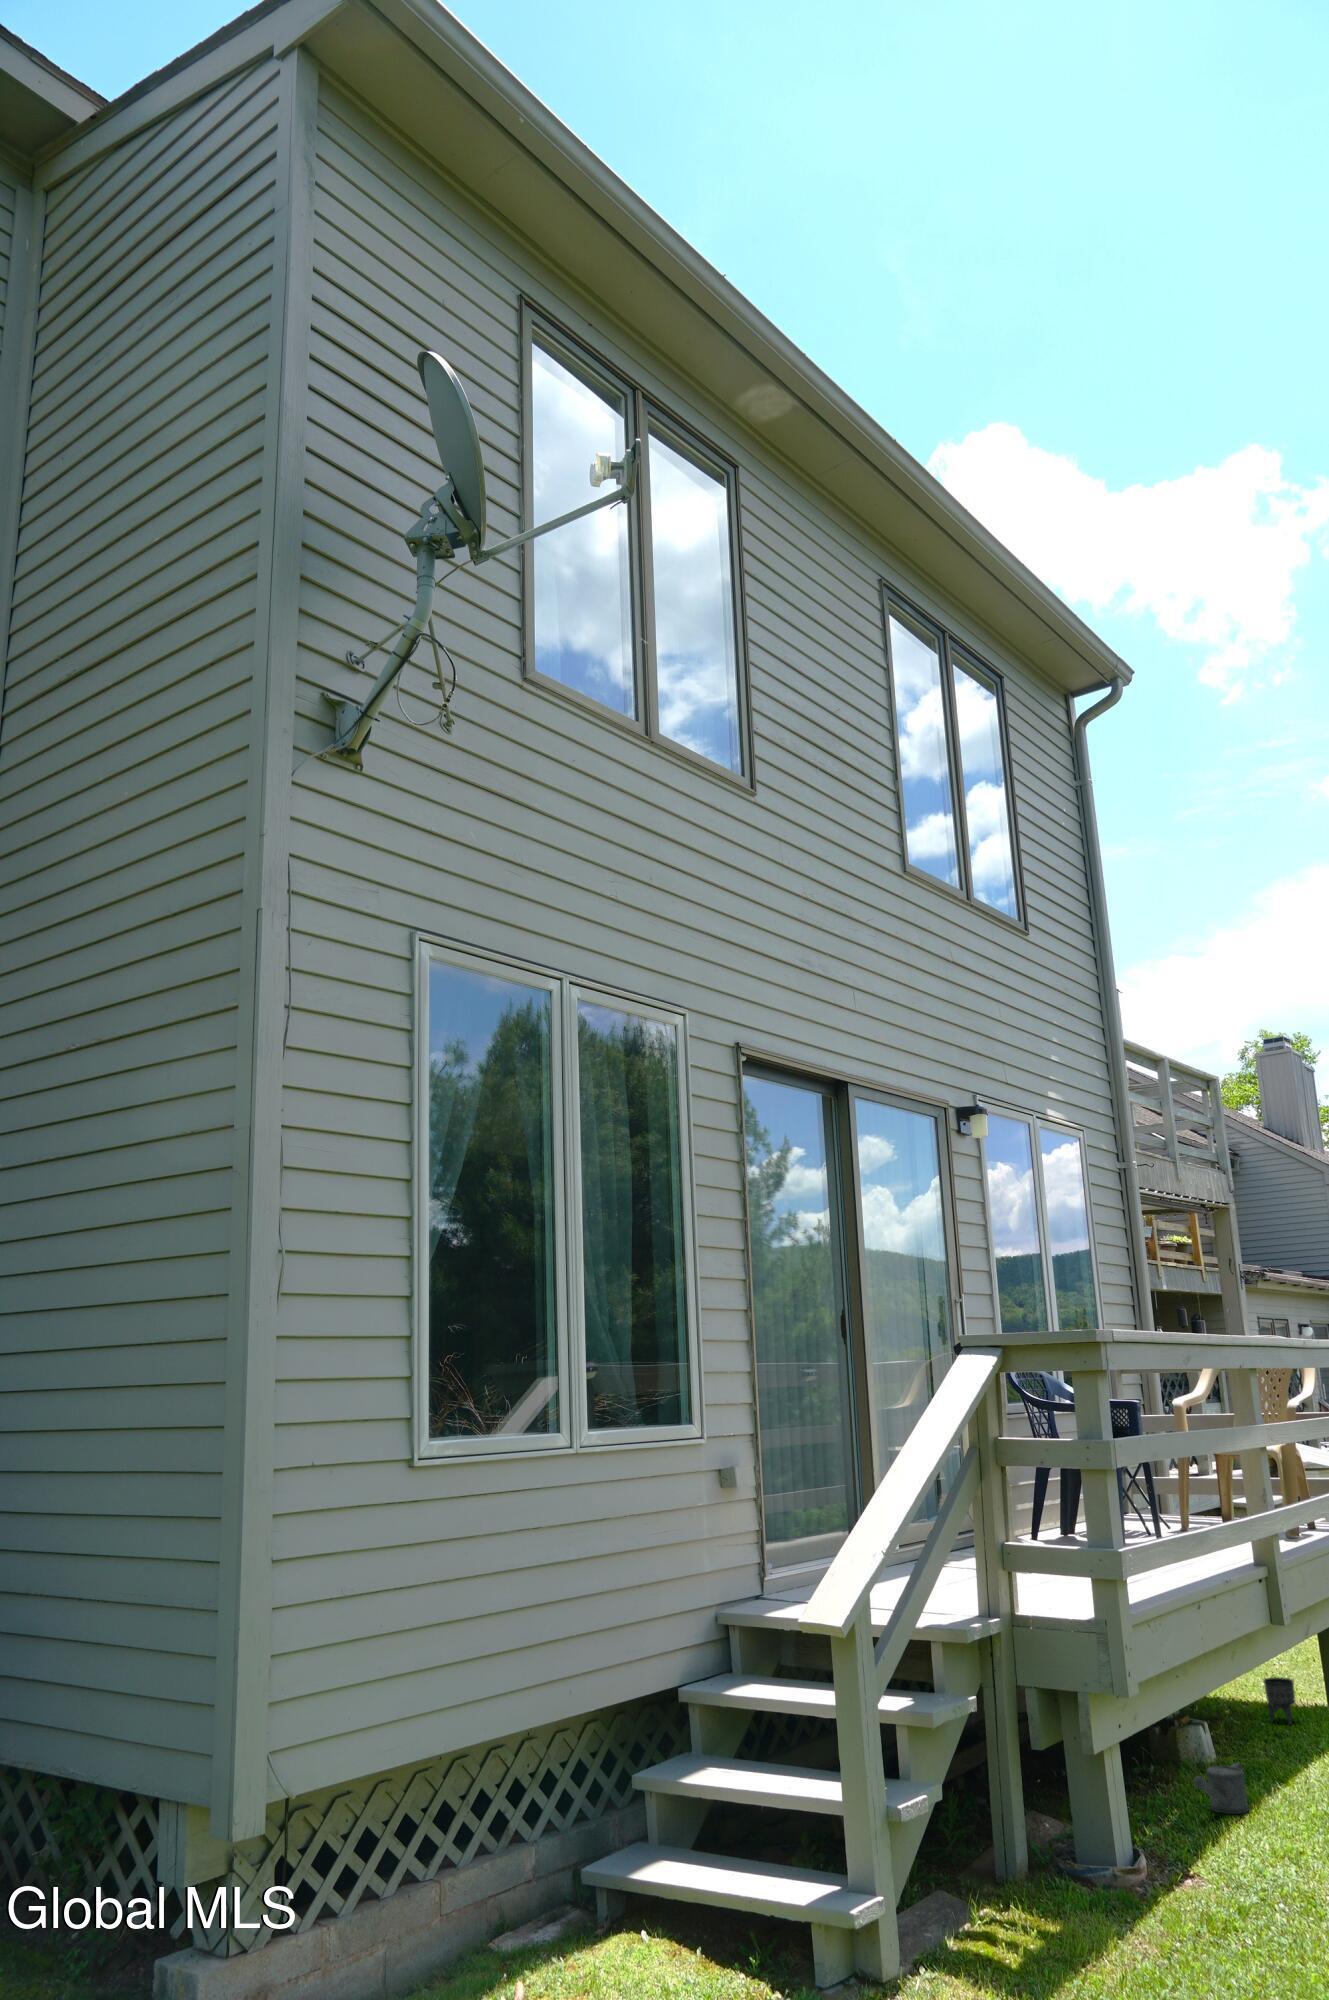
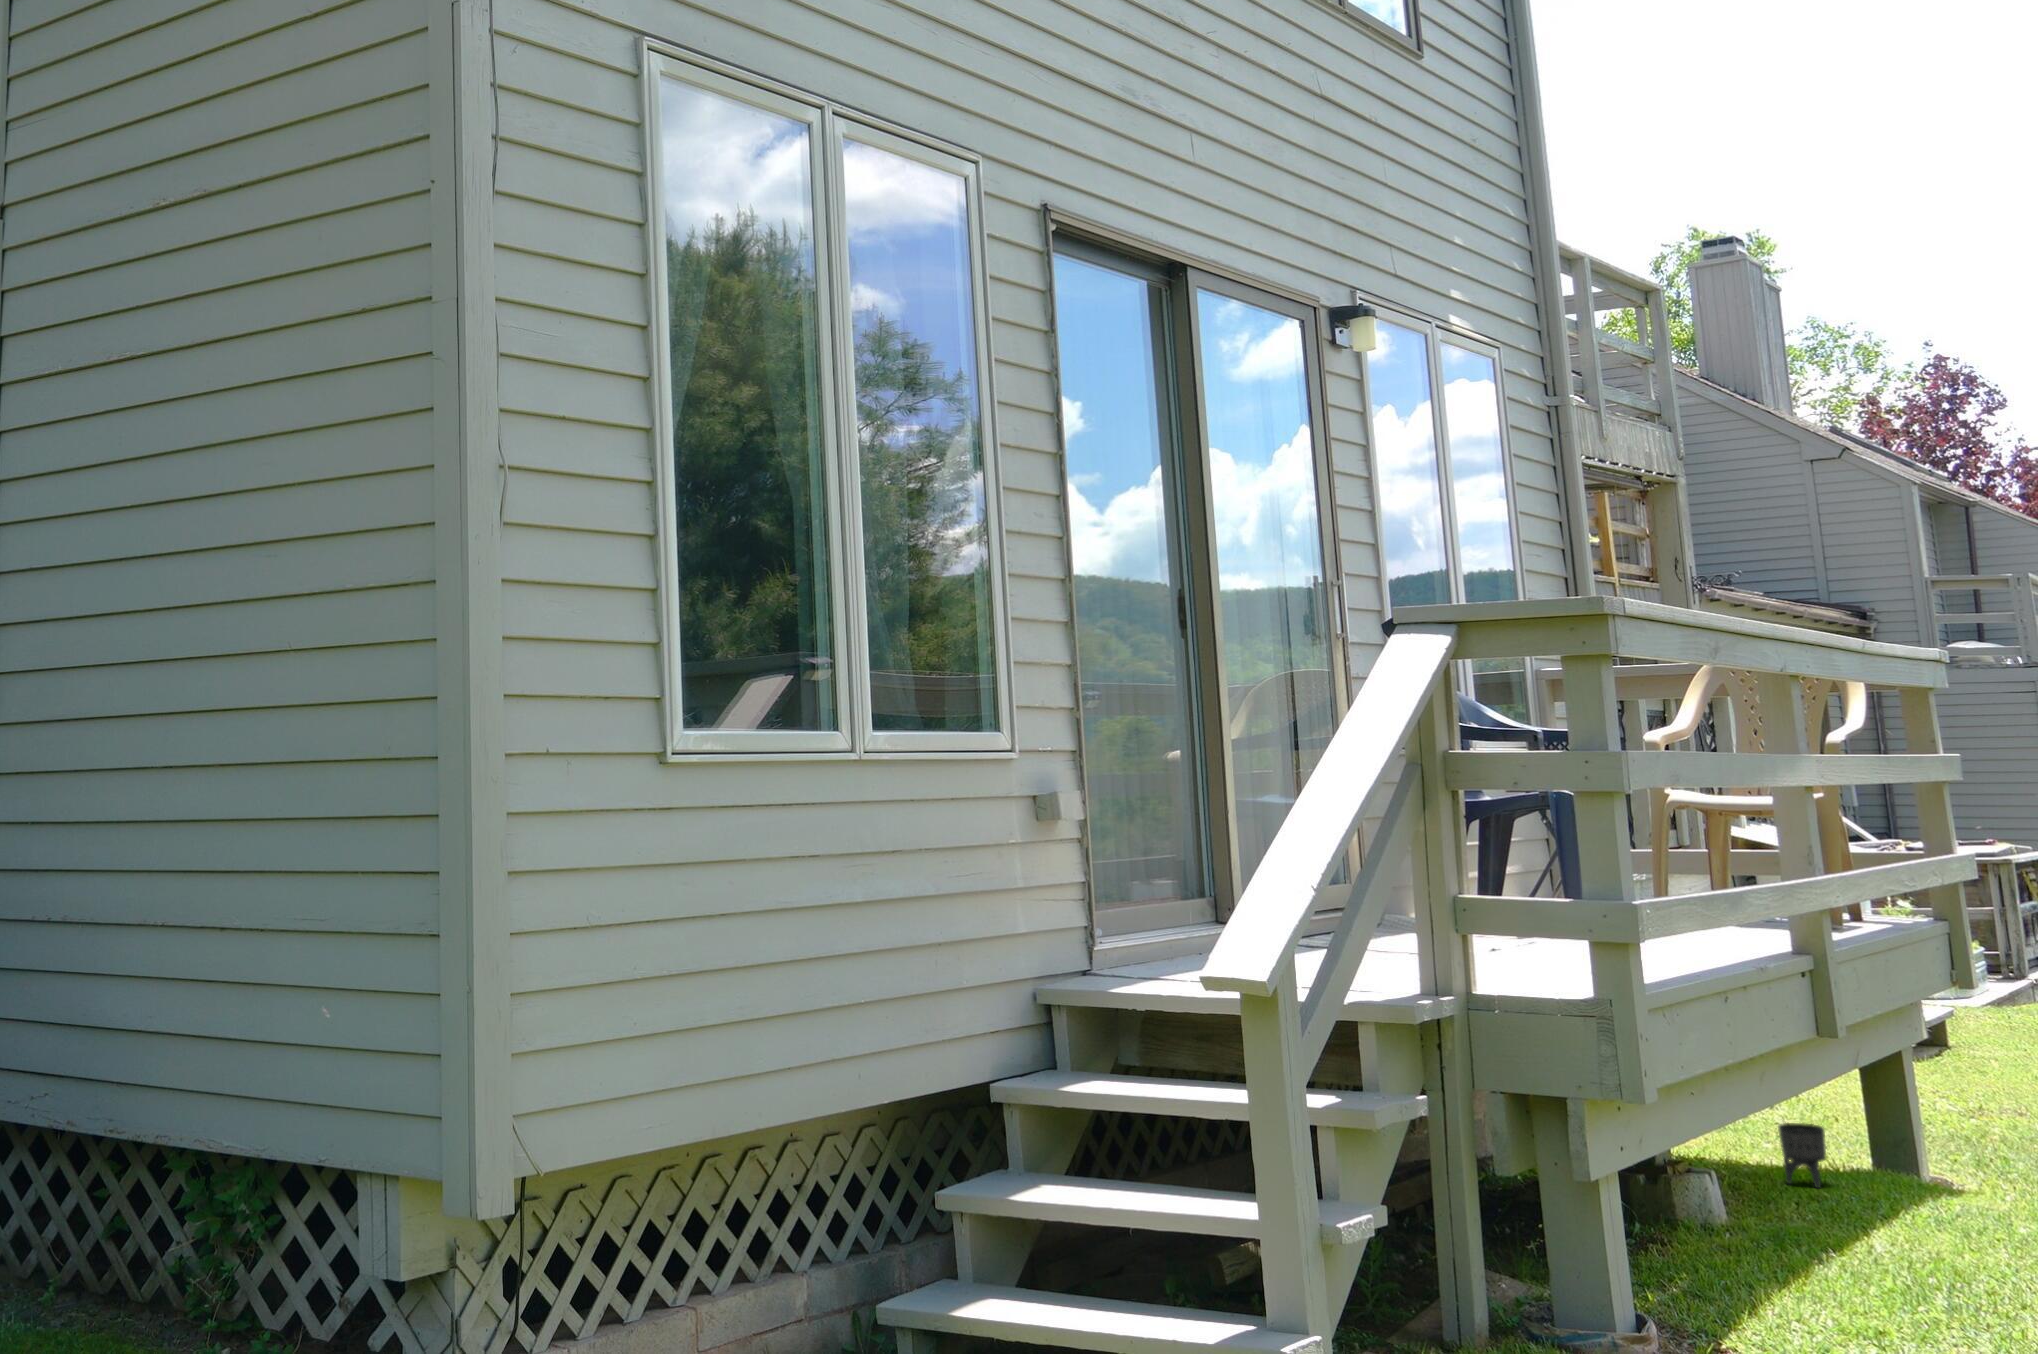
watering can: present [1194,1763,1249,1814] -> none [1711,1219,1787,1286]

